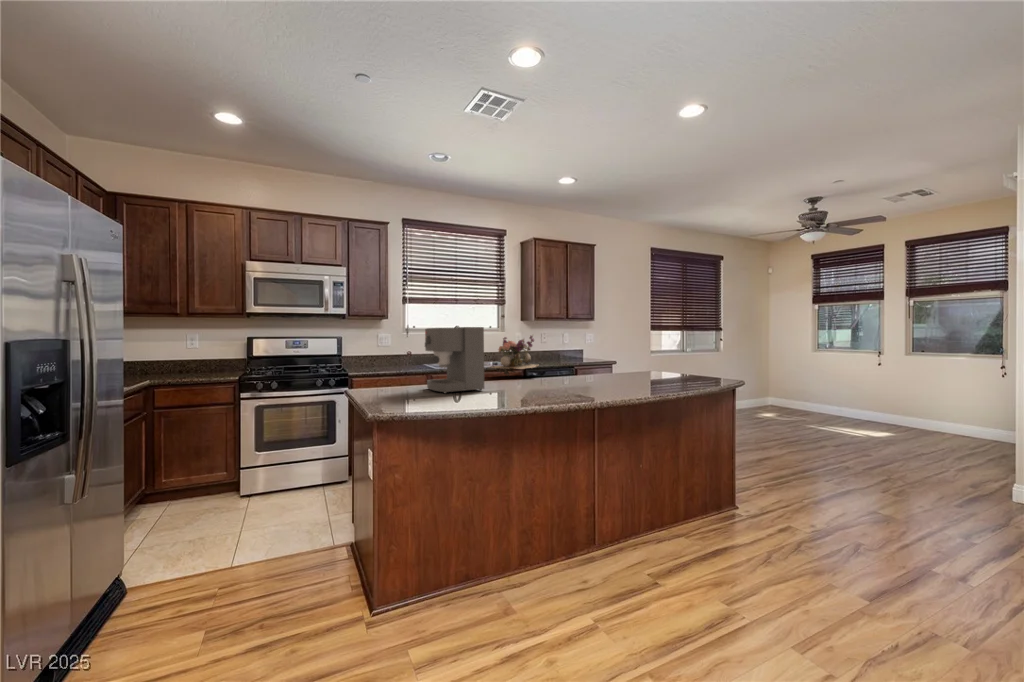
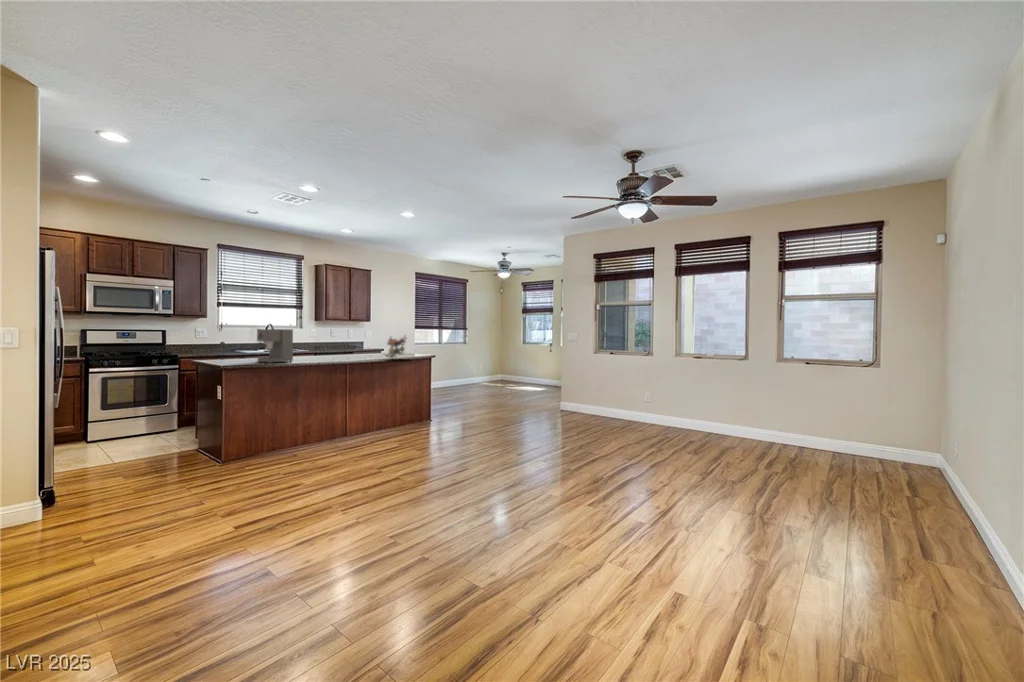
flower arrangement: present [492,336,538,375] -> present [384,337,406,358]

